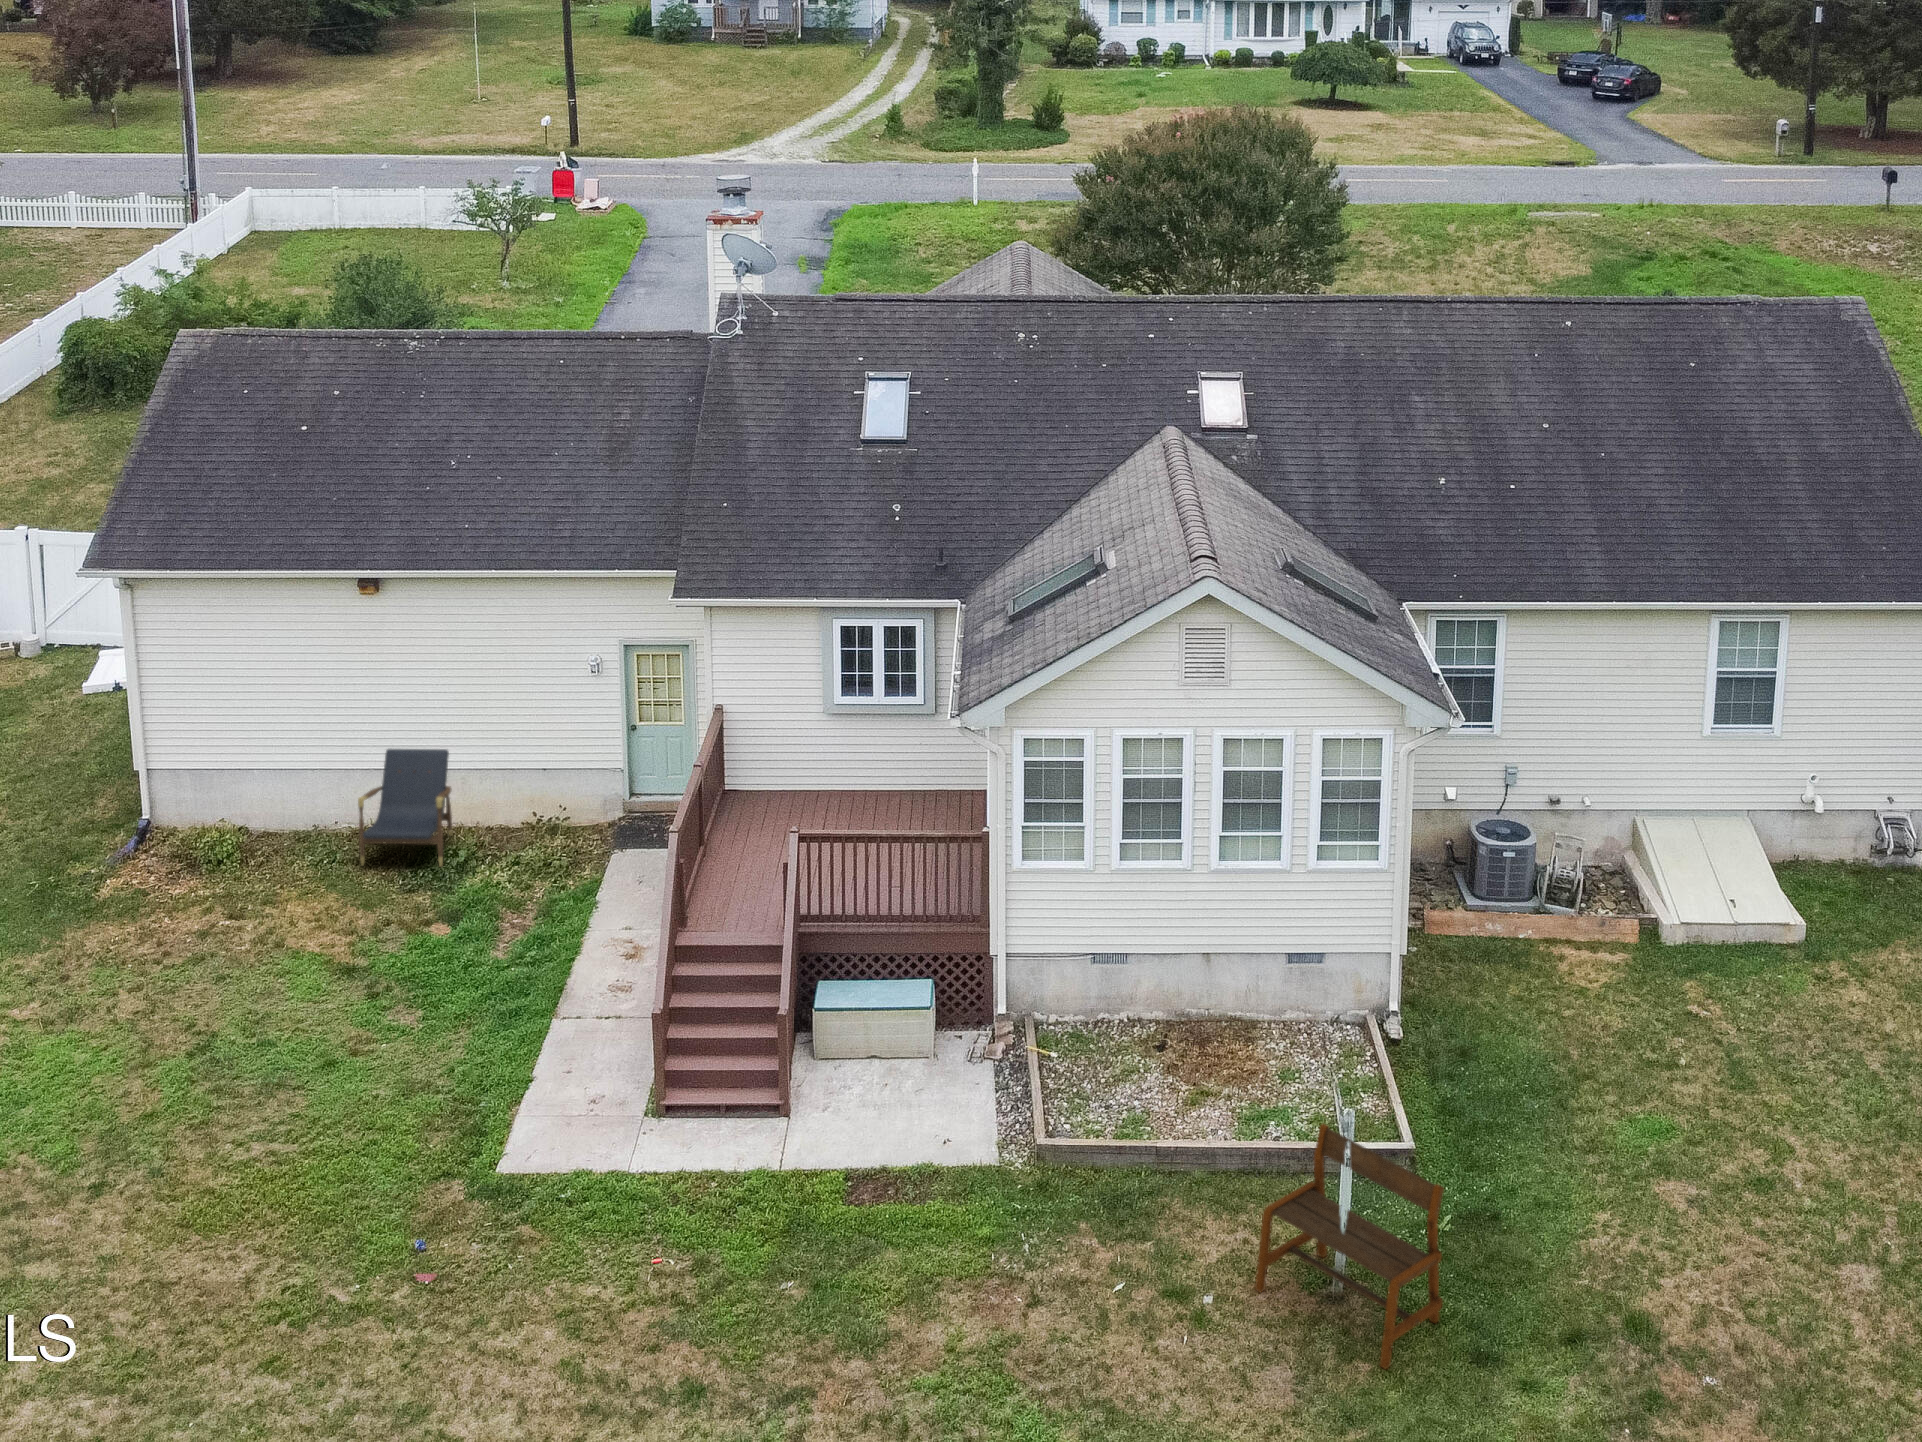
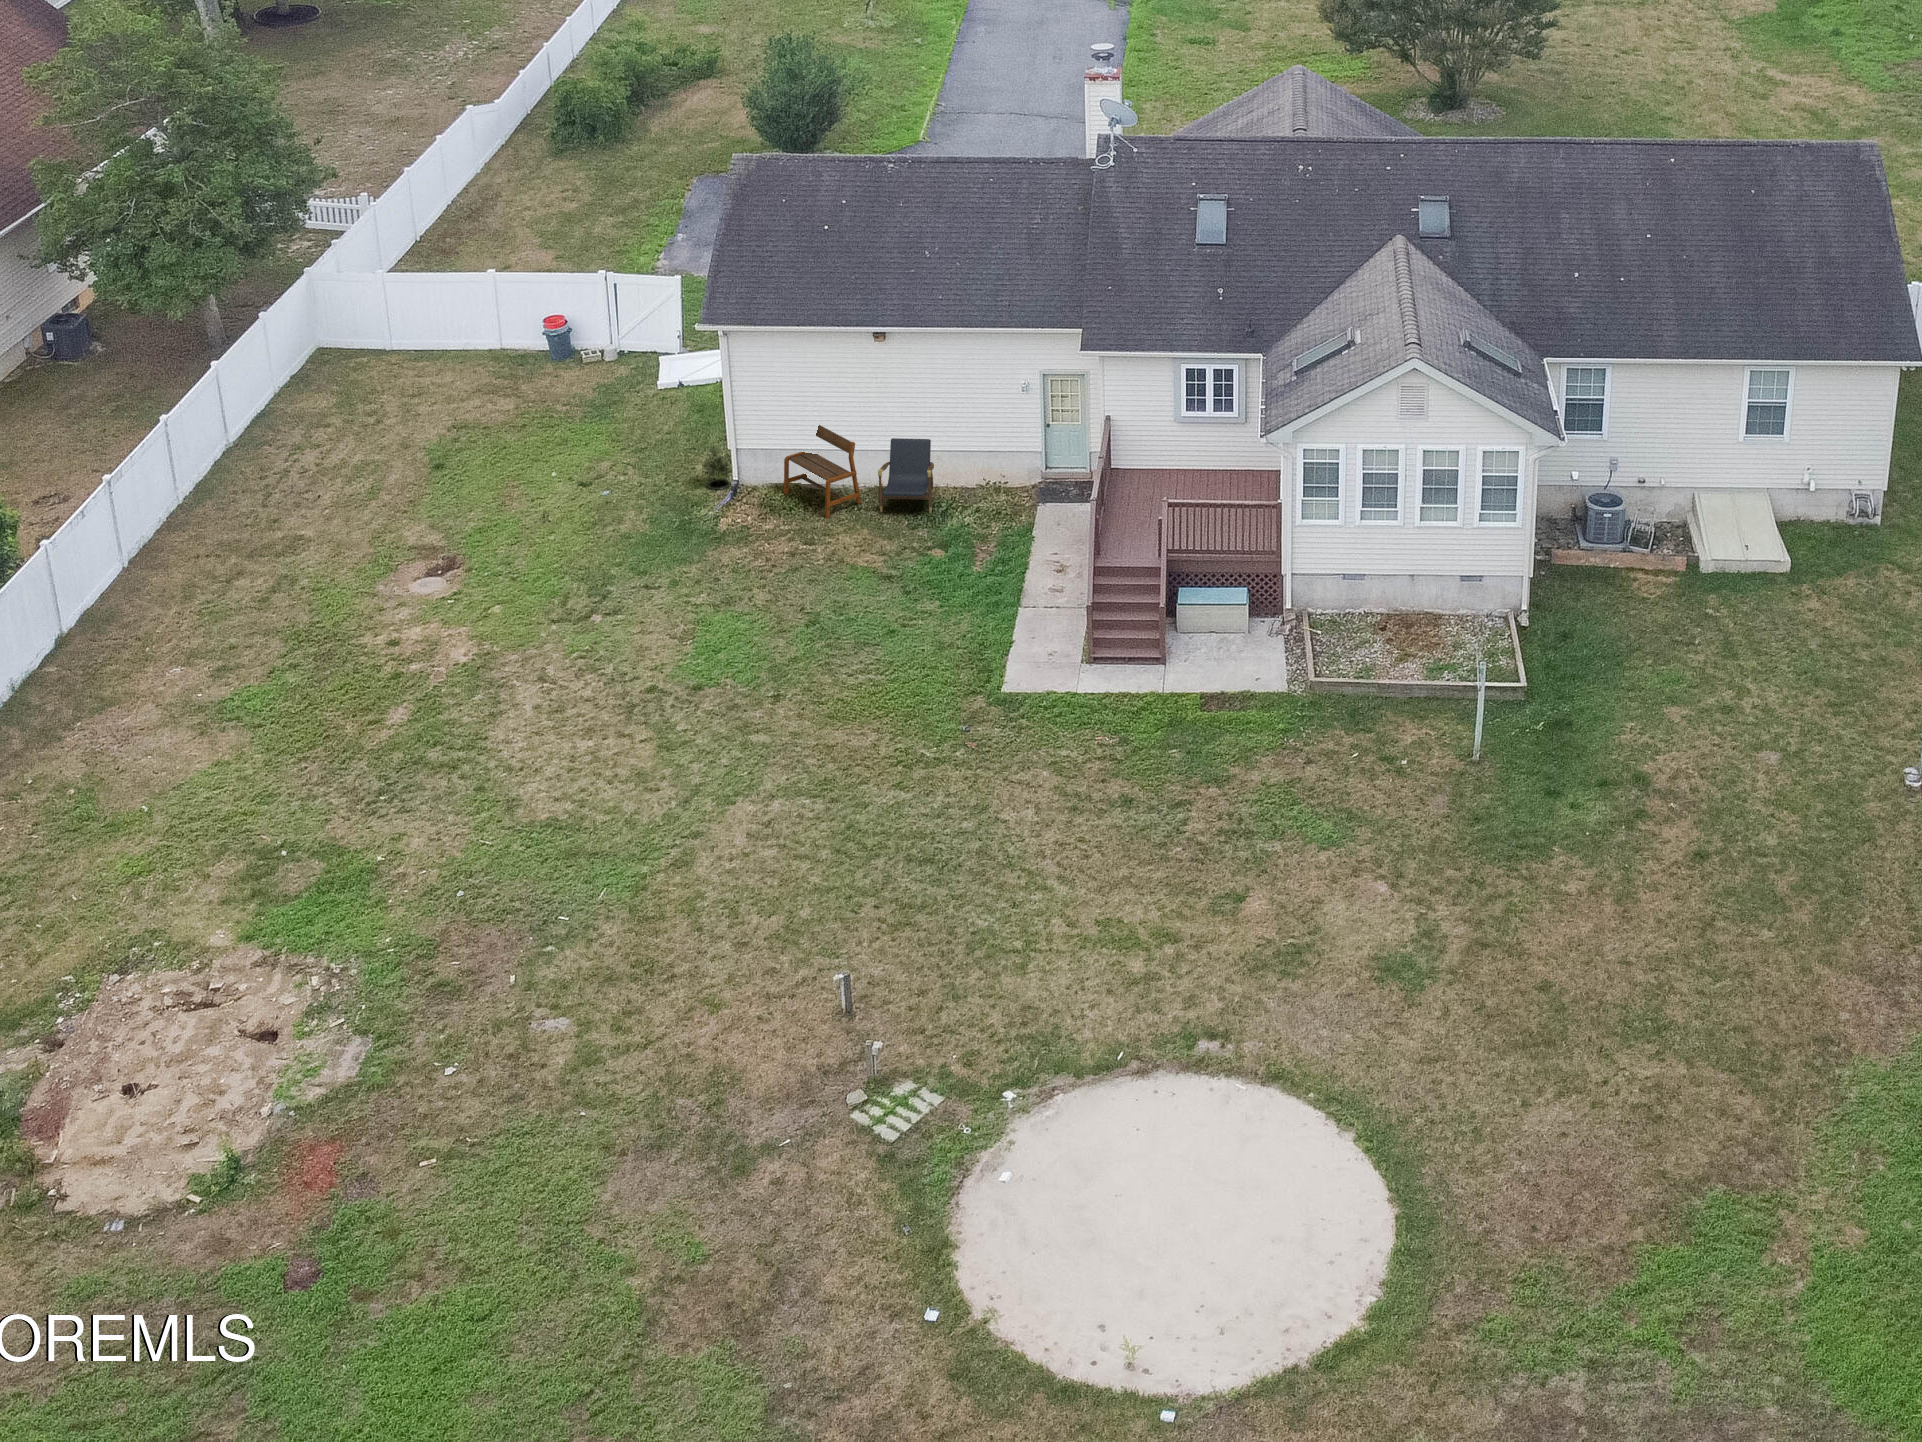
potted tree: none [83,763,137,835] -> present [704,447,731,490]
bench: present [1255,1124,1444,1369] -> present [784,425,861,518]

